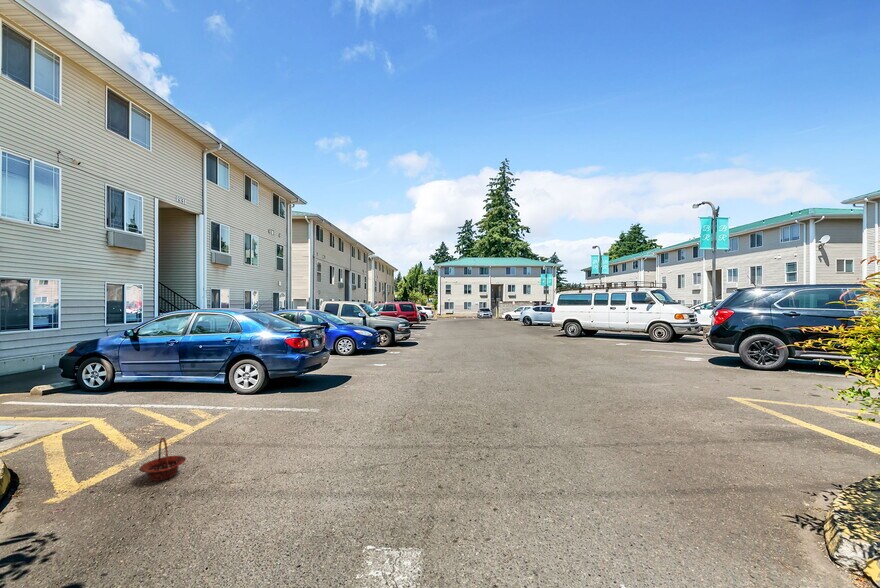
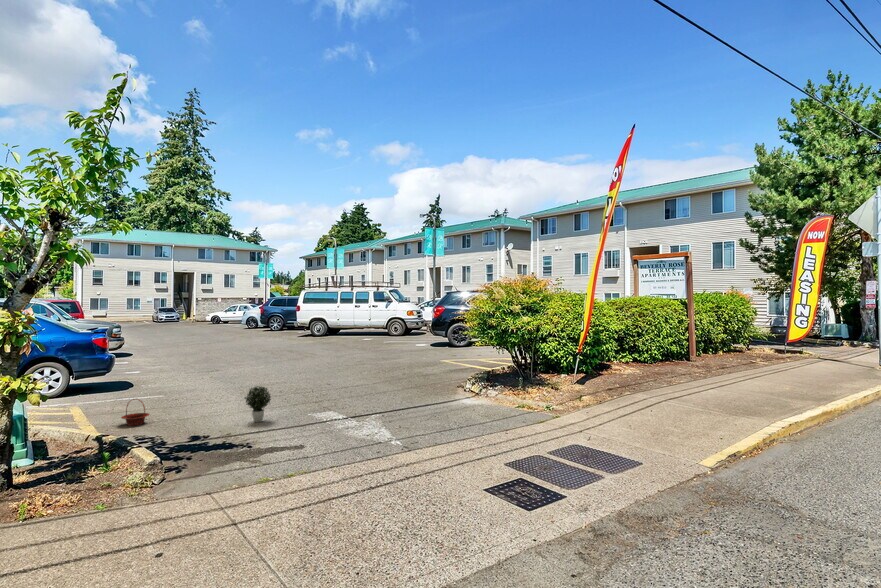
potted plant: none [233,463,292,547] -> present [245,386,271,422]

